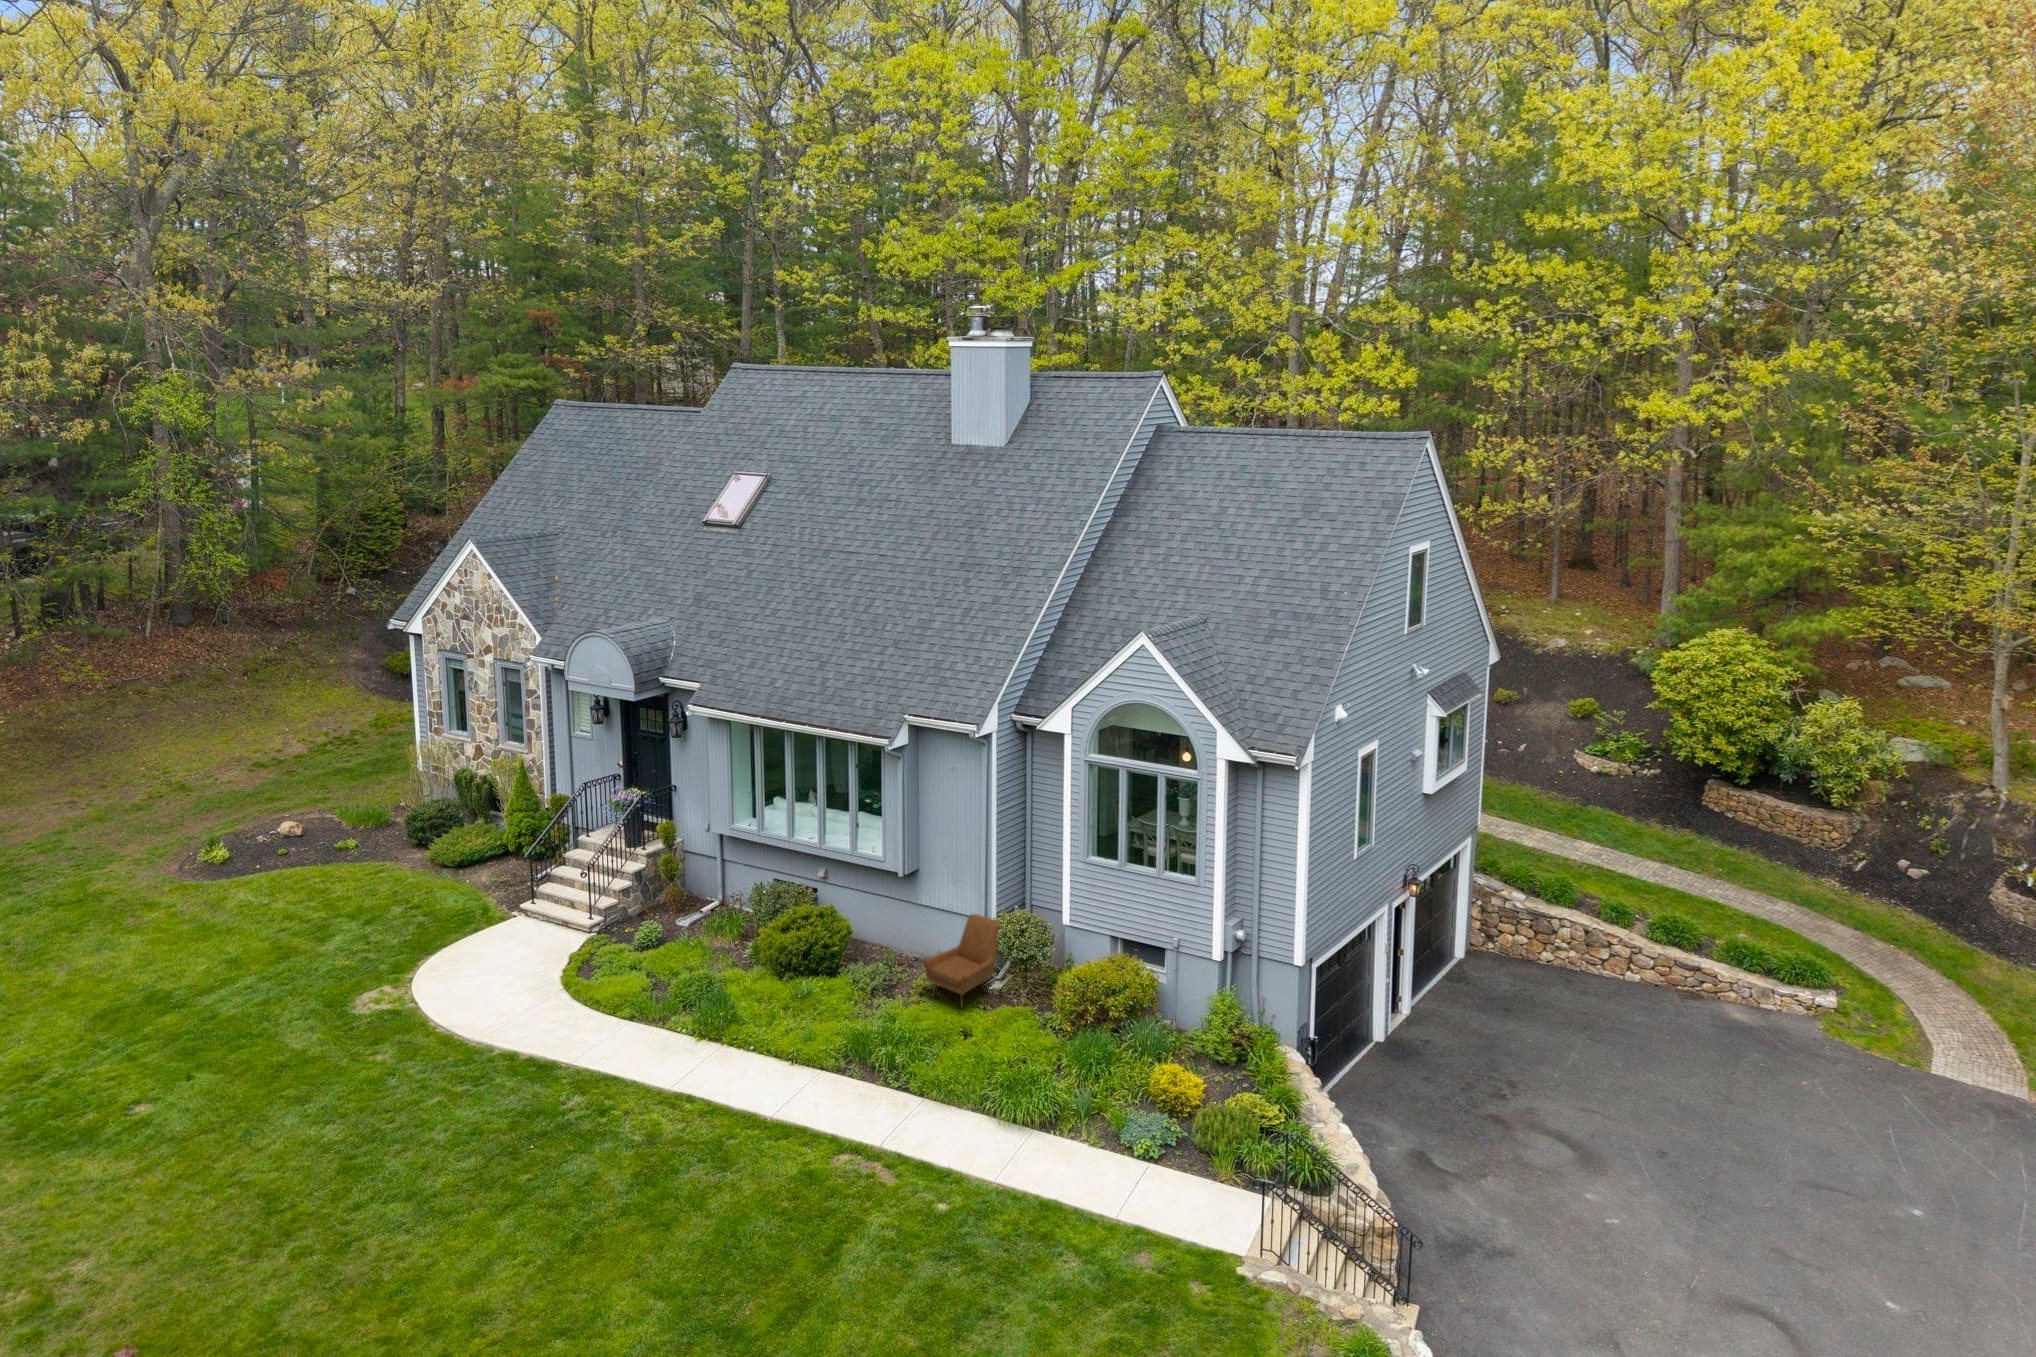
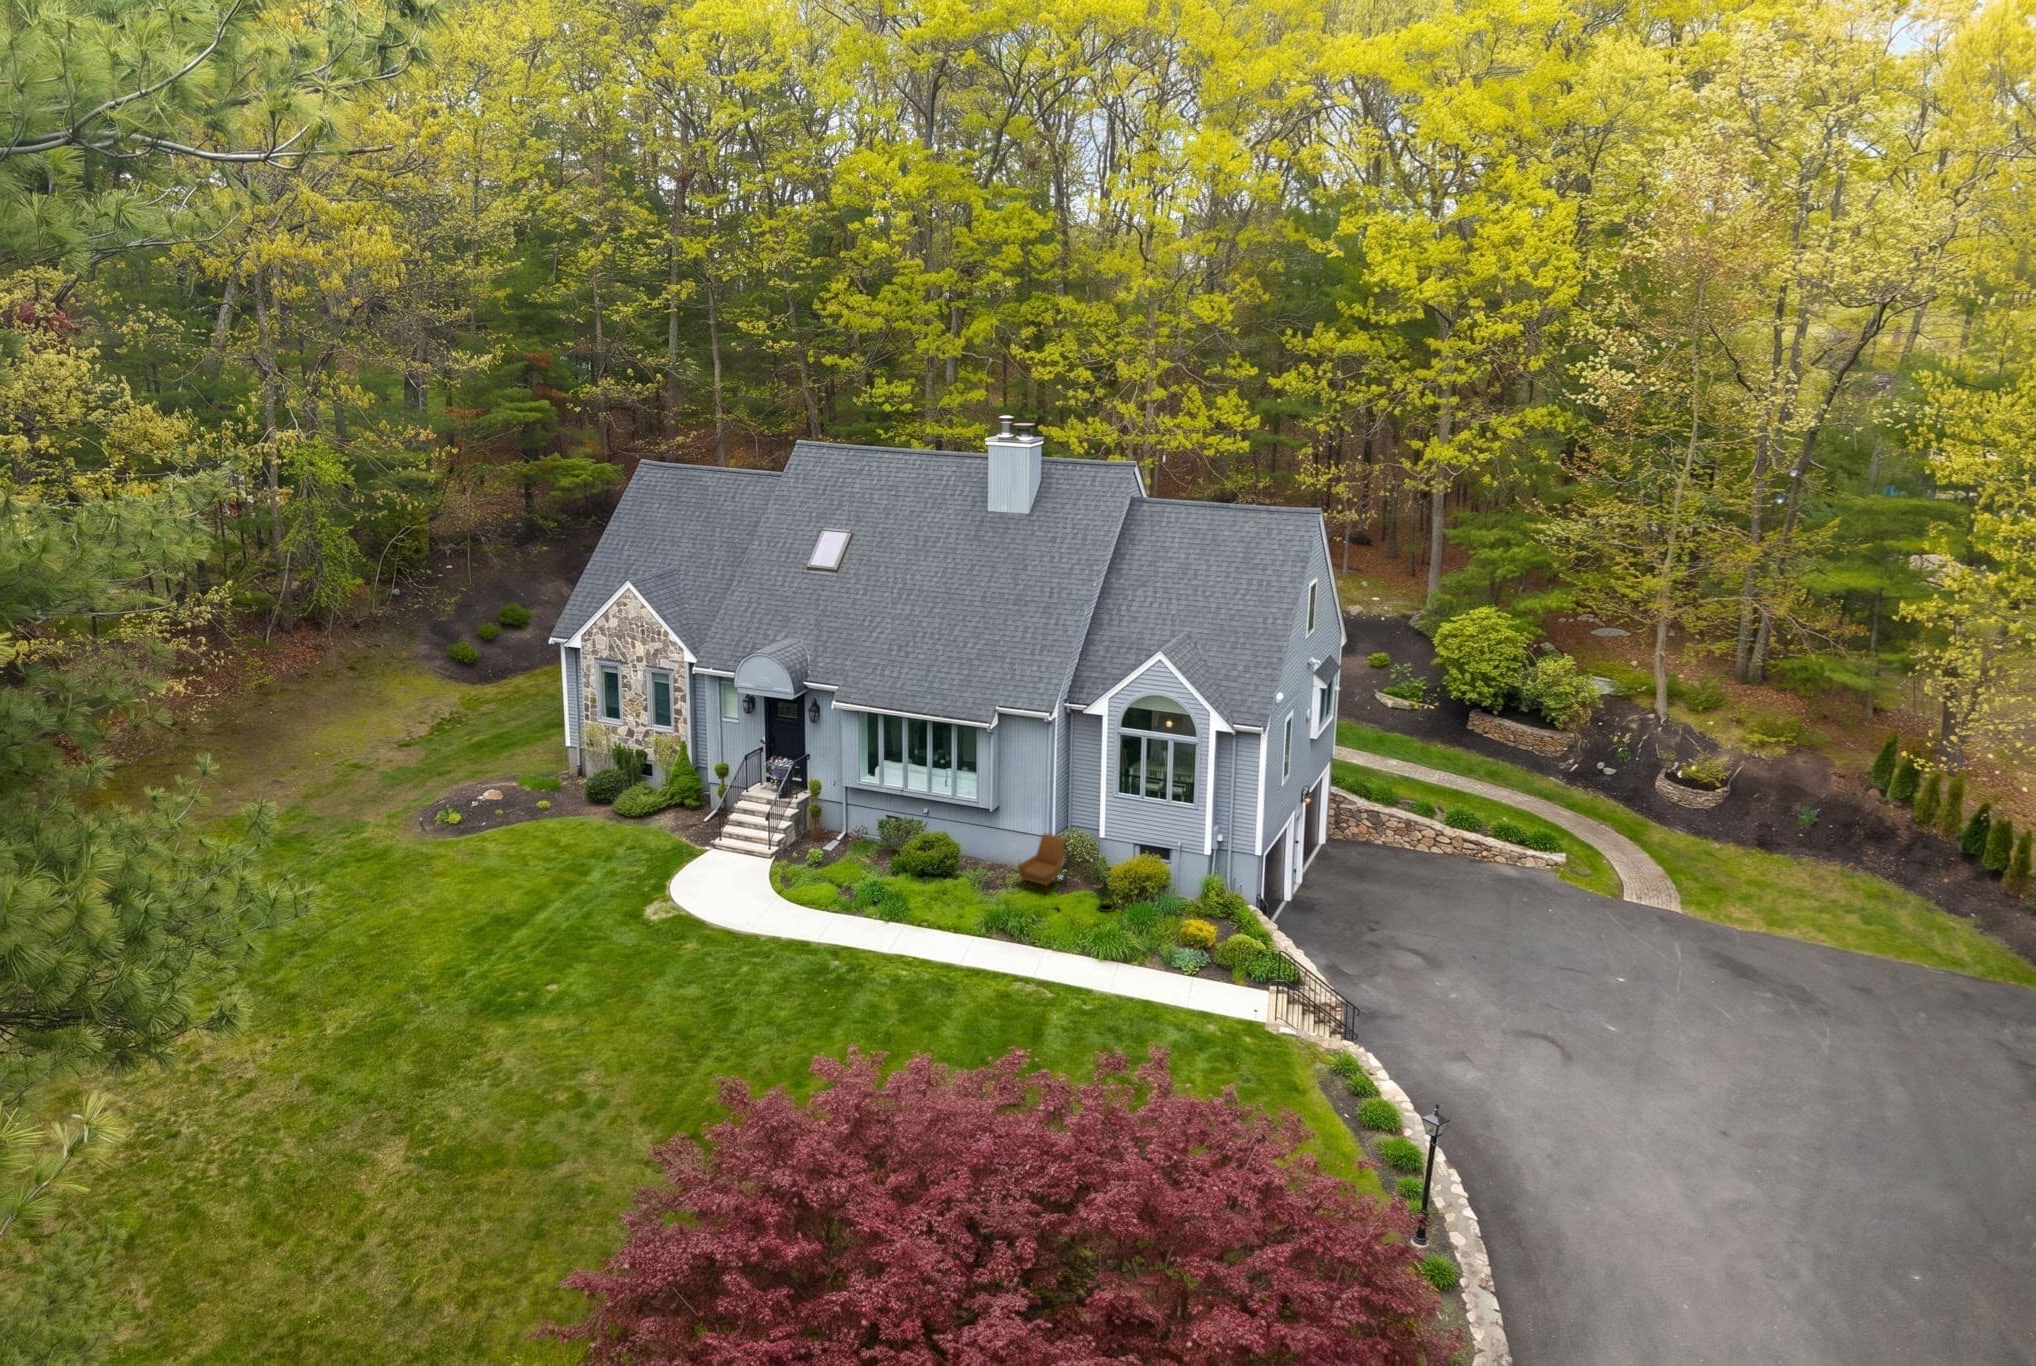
potted tree: none [1025,989,1061,1043] -> present [1096,880,1115,912]

